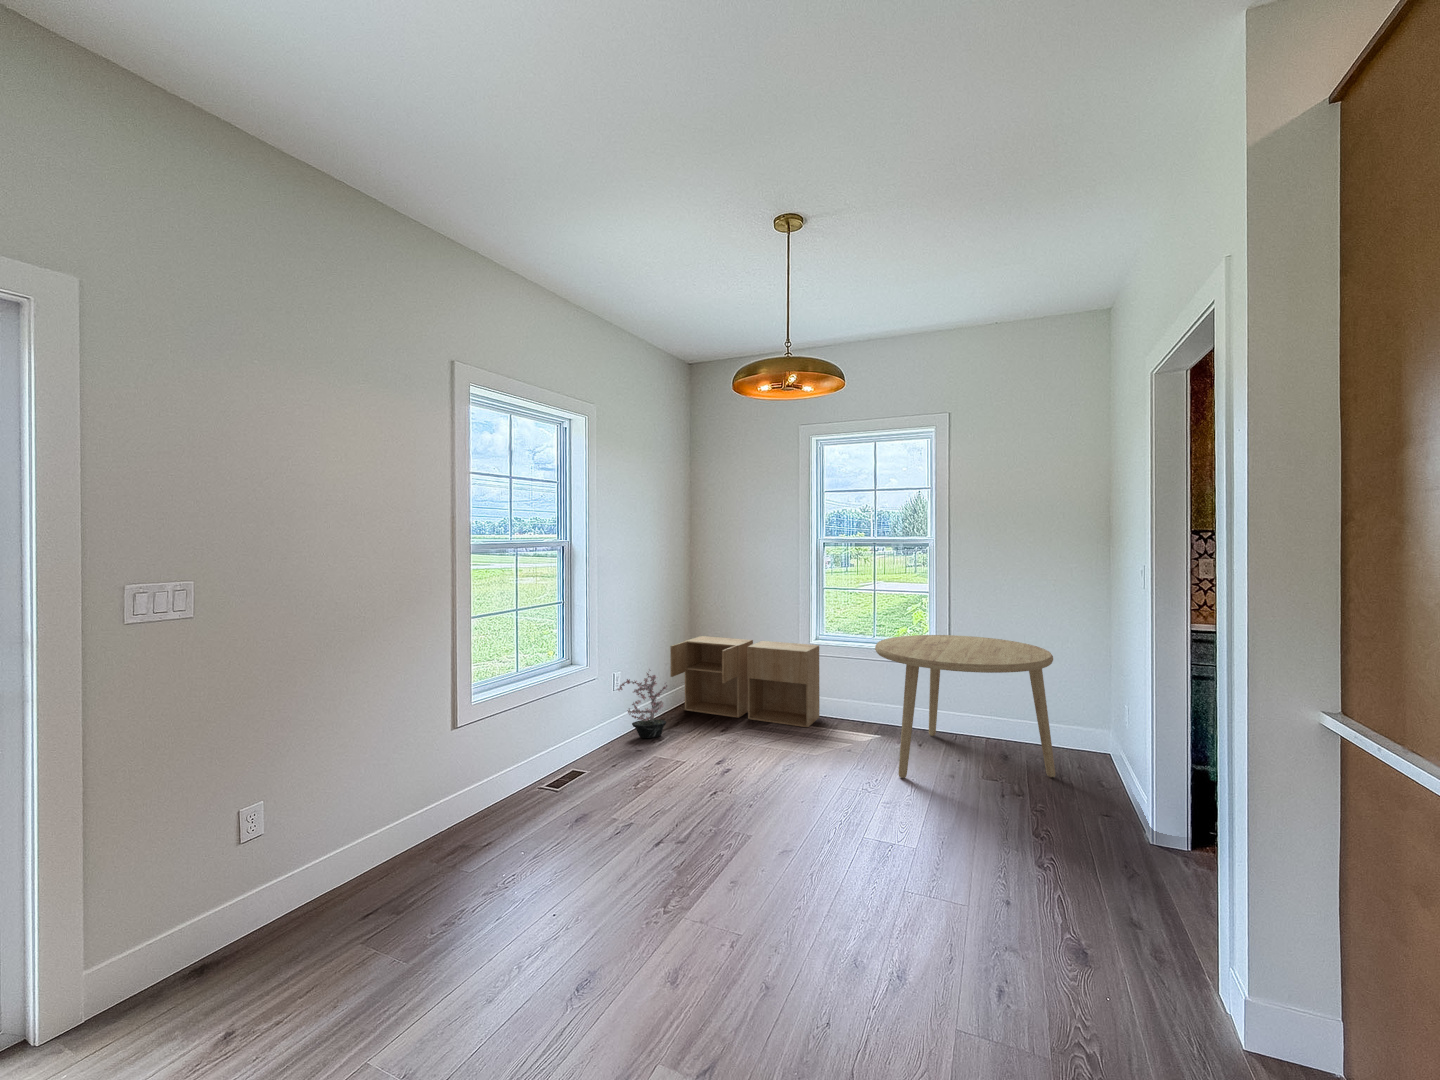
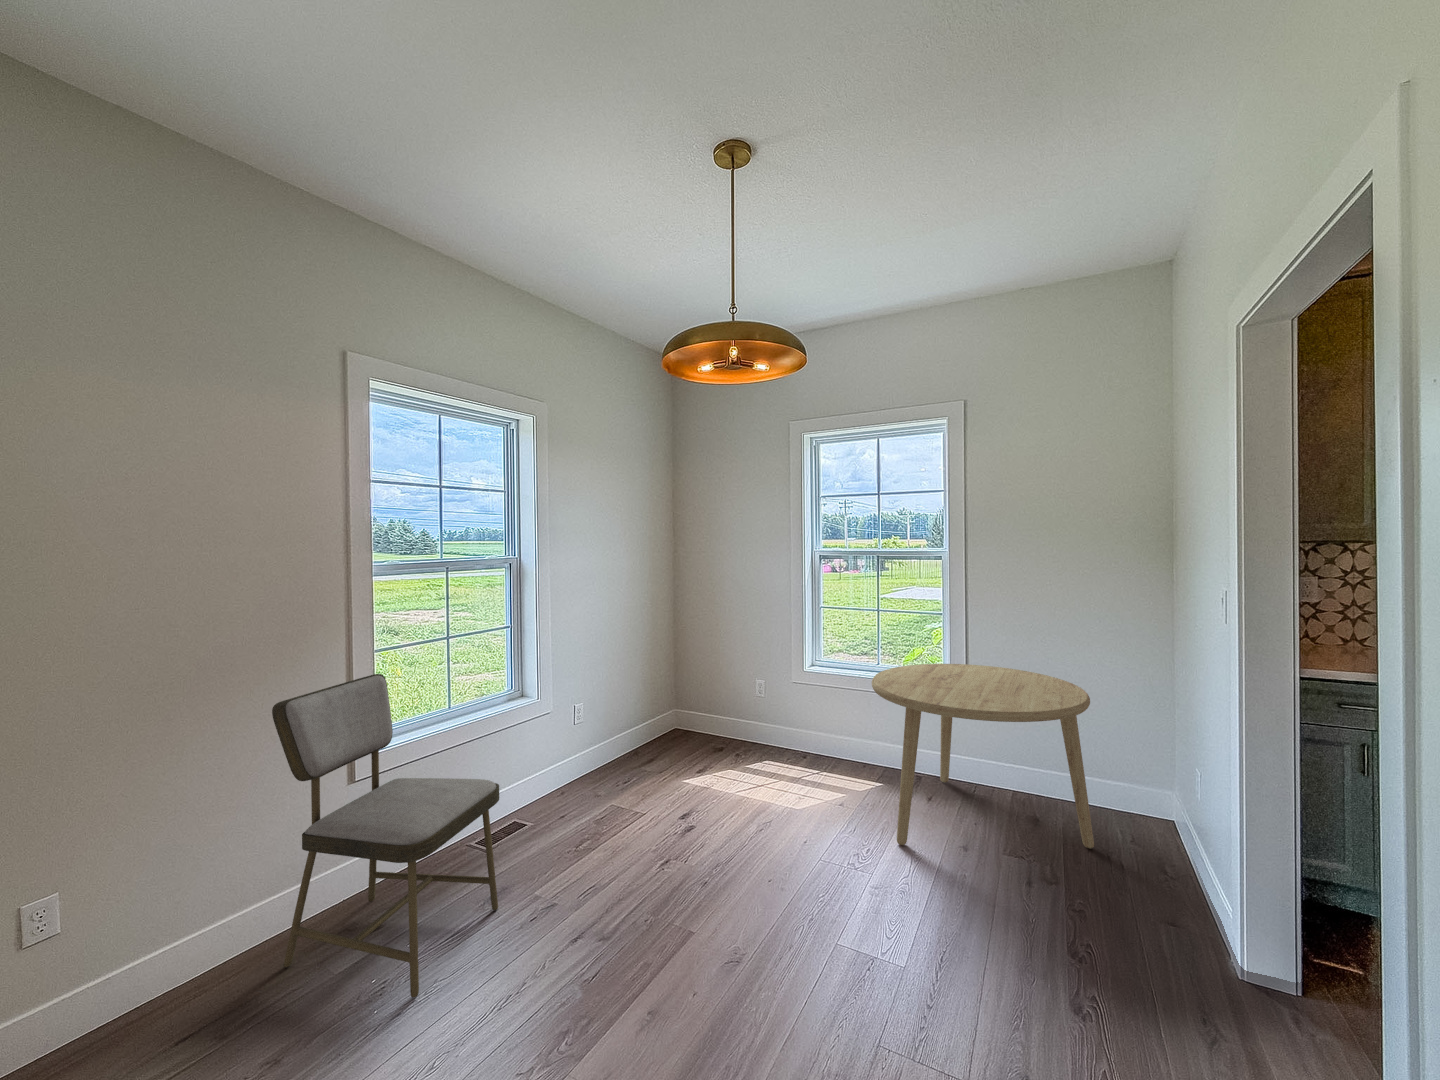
dining chair: none [420,634,587,878] -> present [272,674,499,998]
storage cabinet: present [670,636,820,727] -> none [647,658,816,768]
potted plant: present [617,669,667,738] -> none [573,696,640,779]

